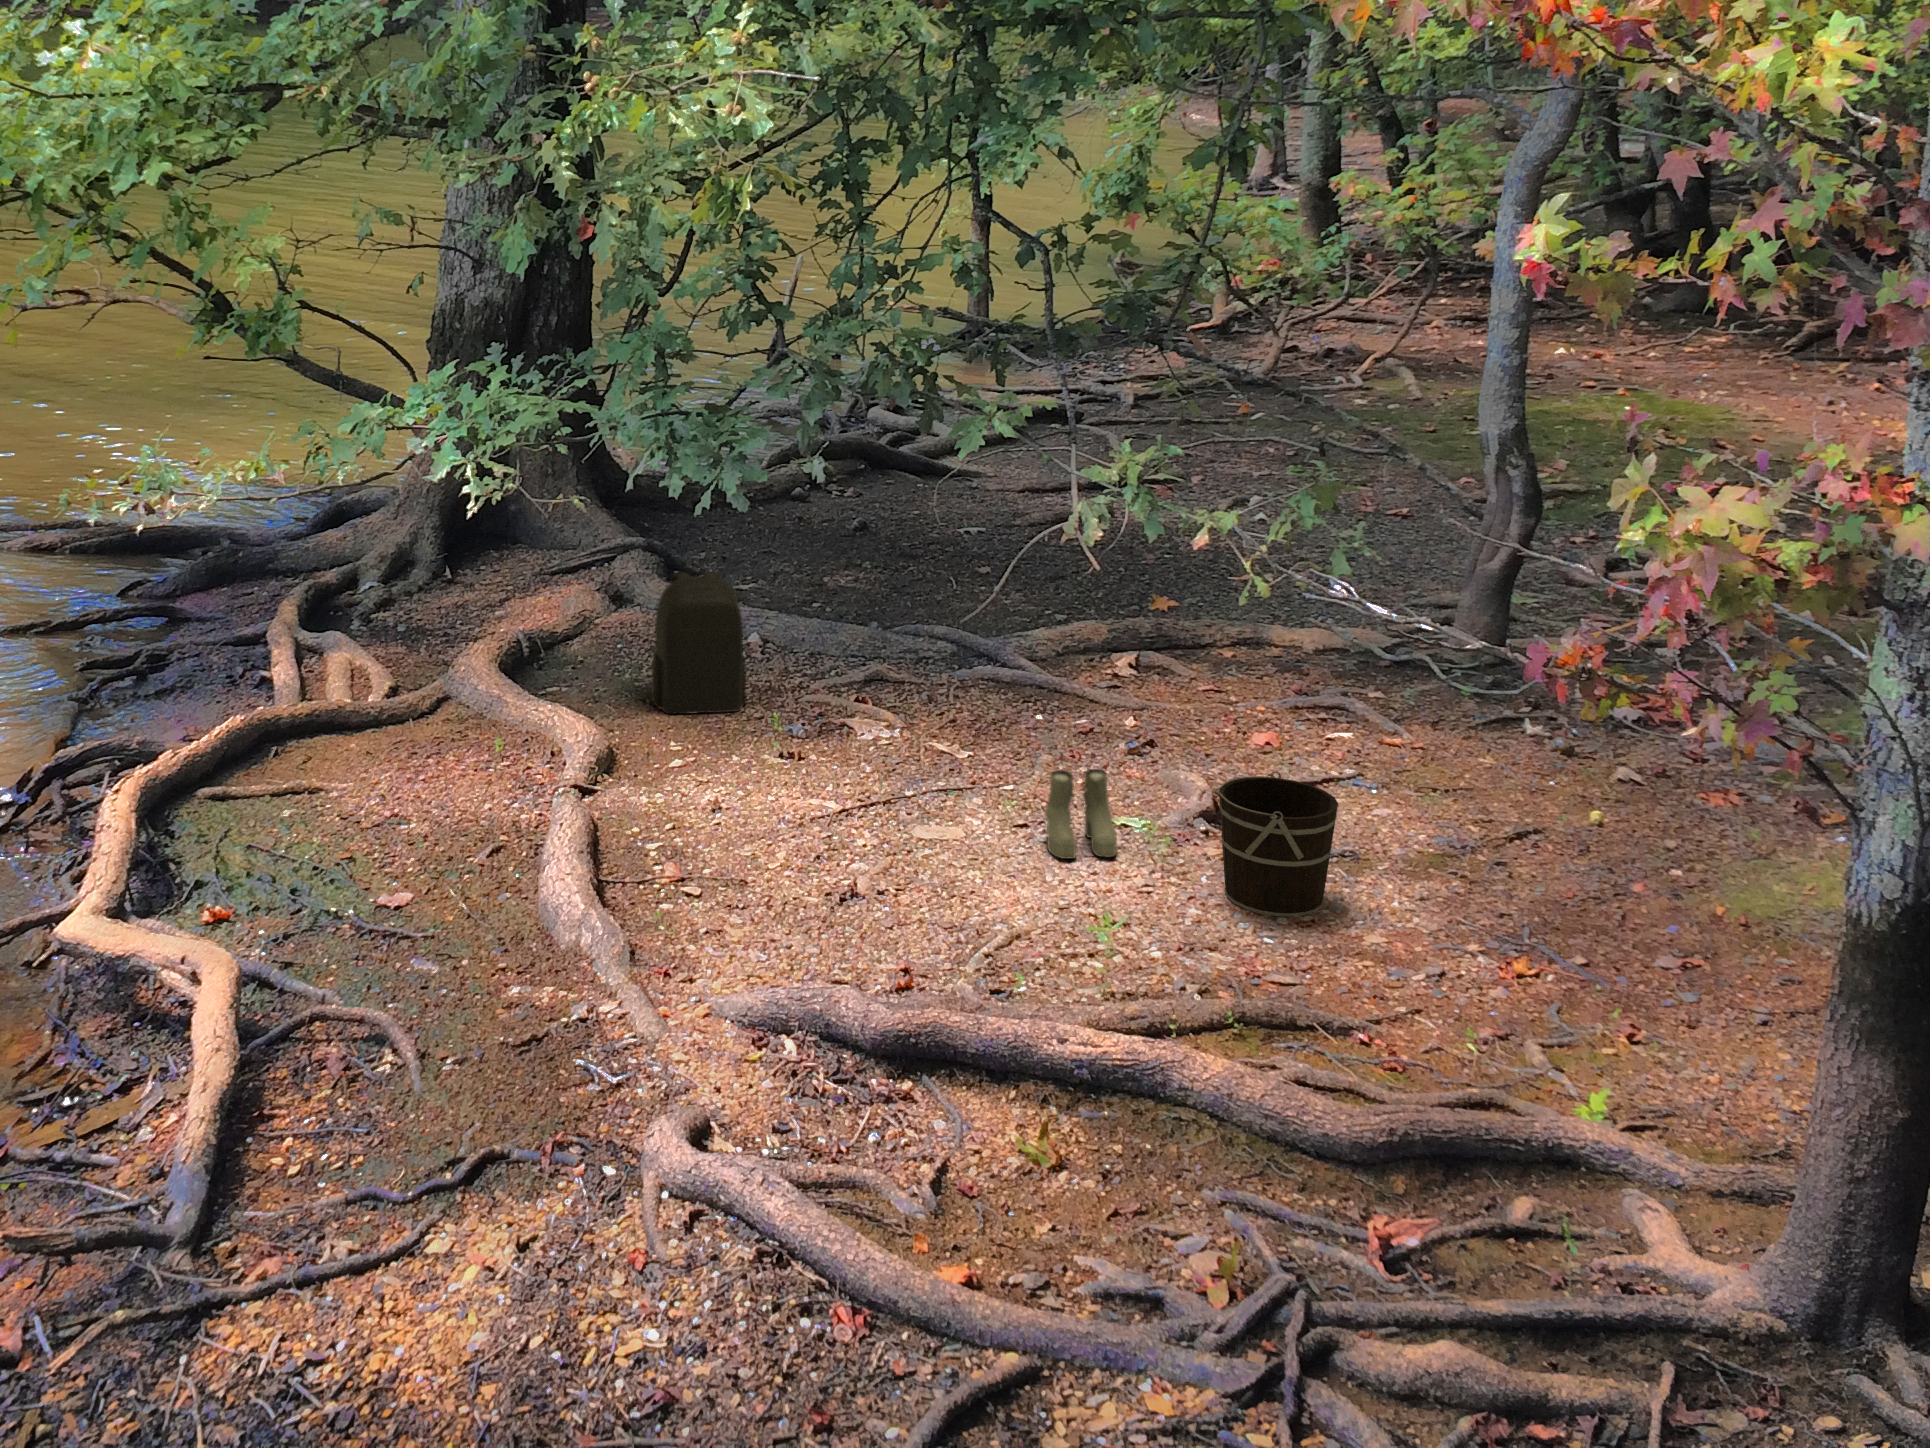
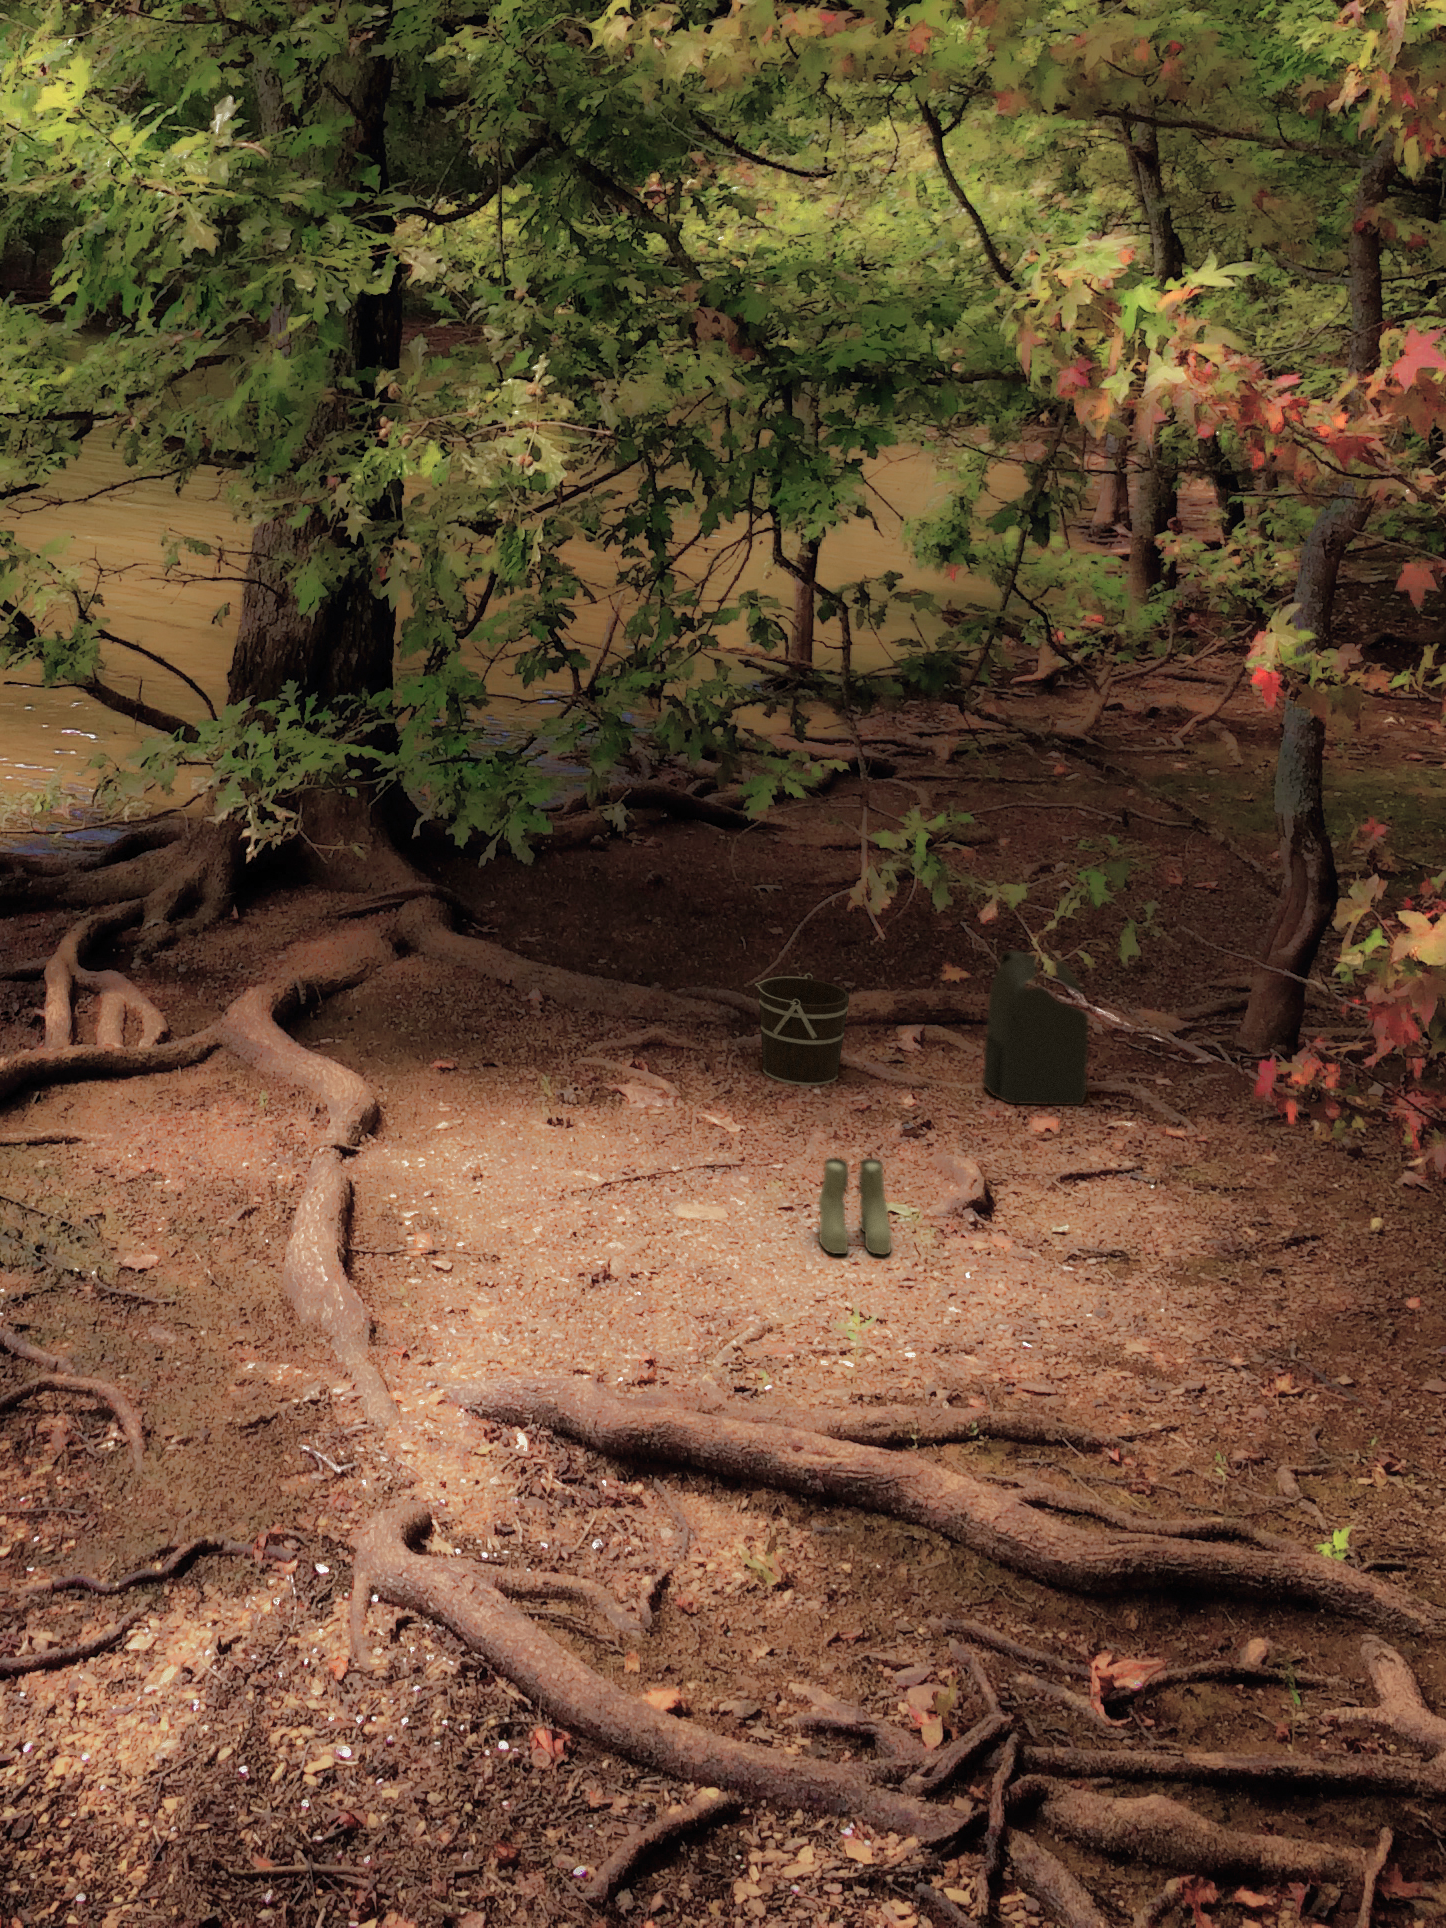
backpack: present [651,571,747,714] -> present [982,951,1088,1105]
bucket: present [1214,771,1338,916] -> present [755,973,849,1085]

